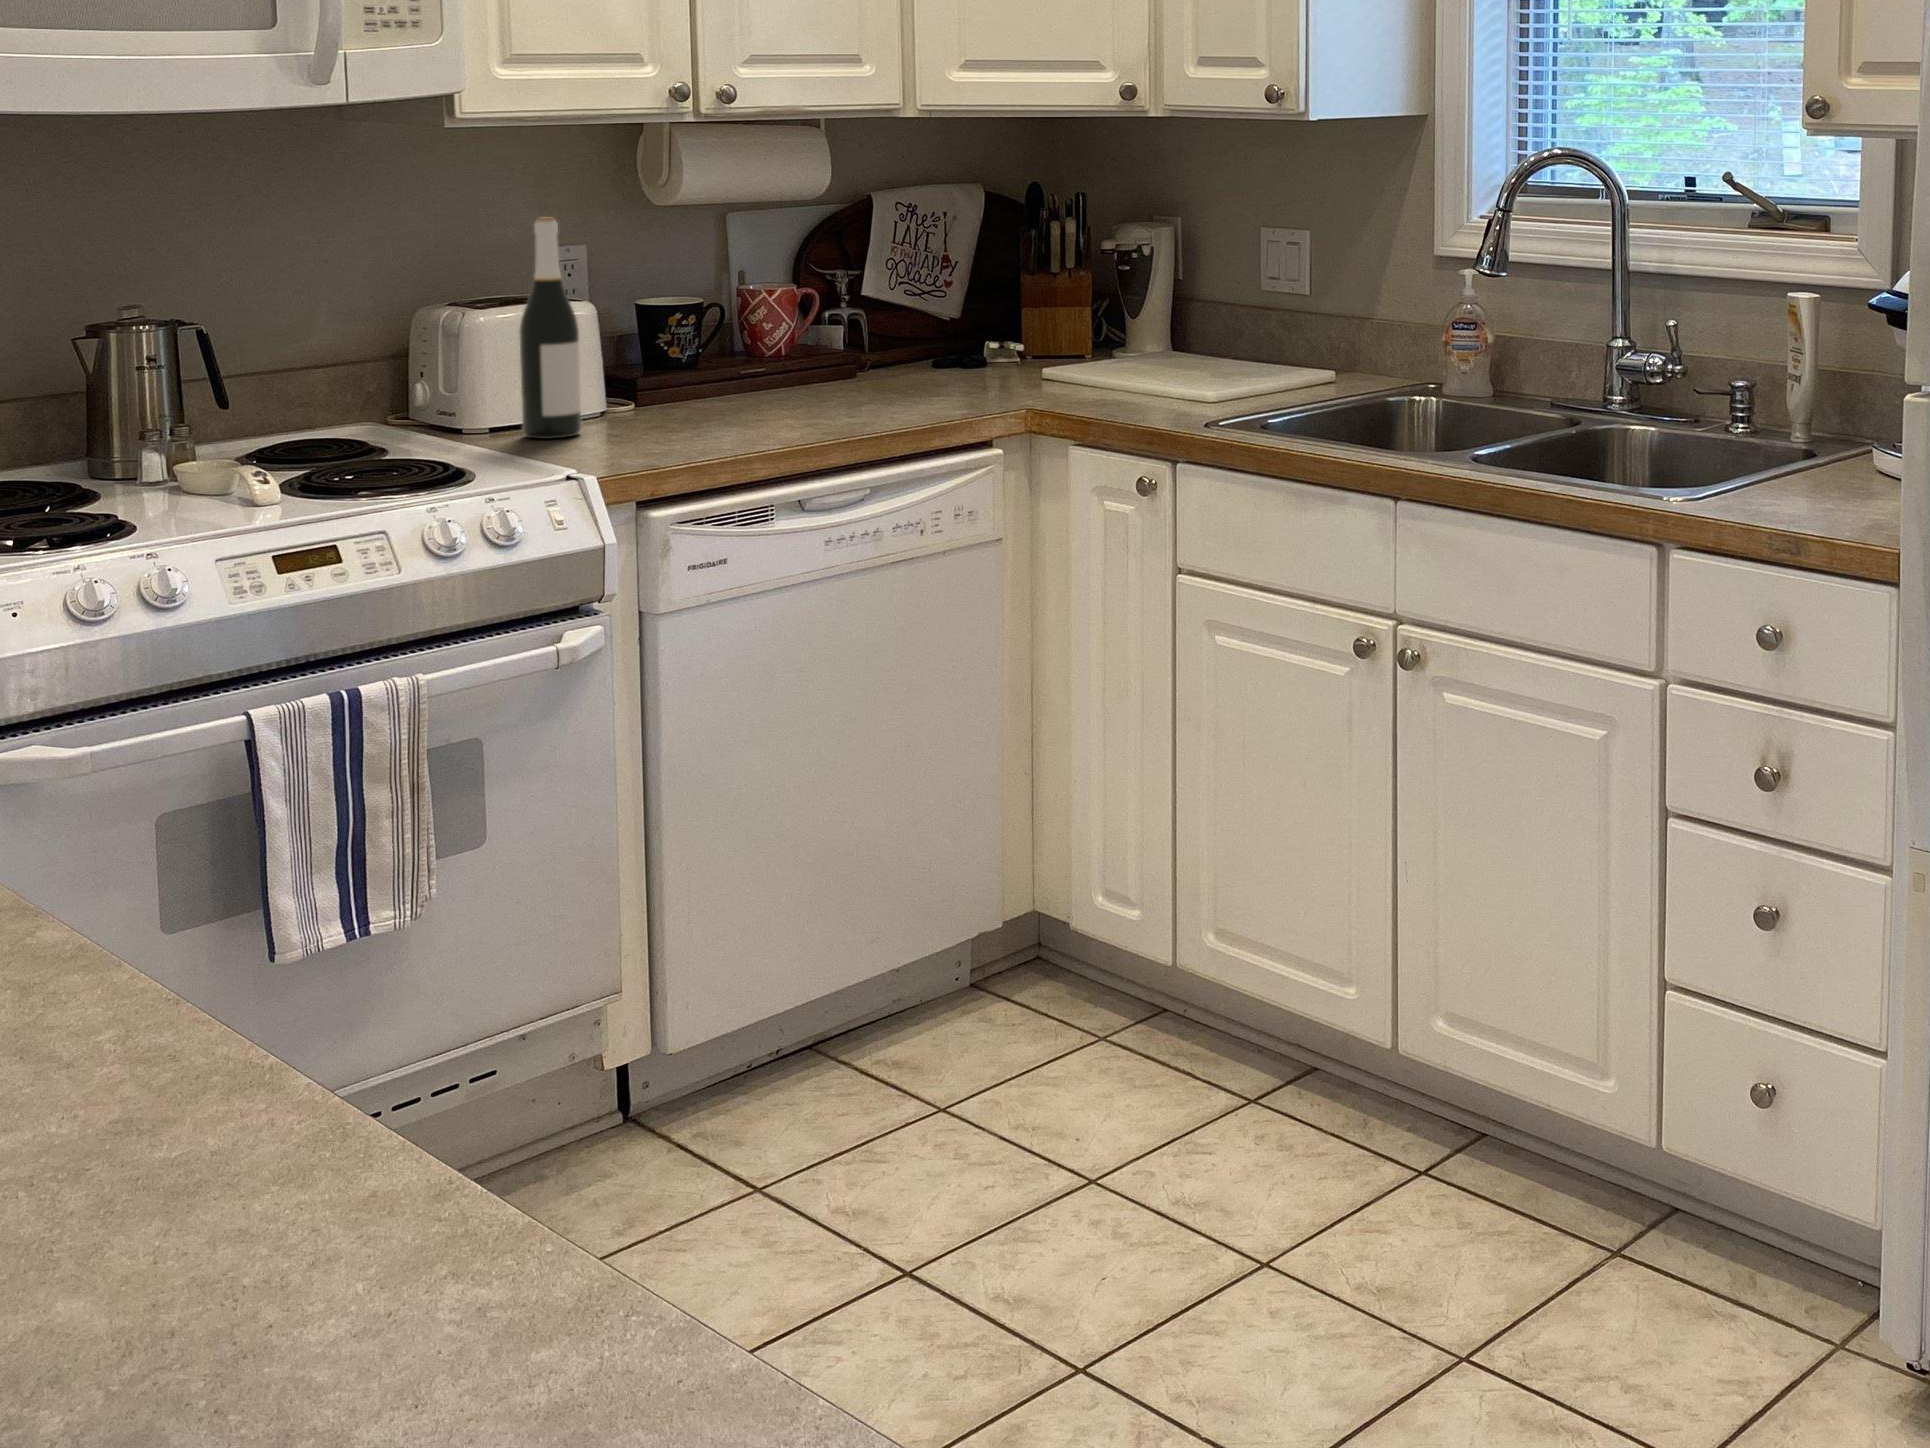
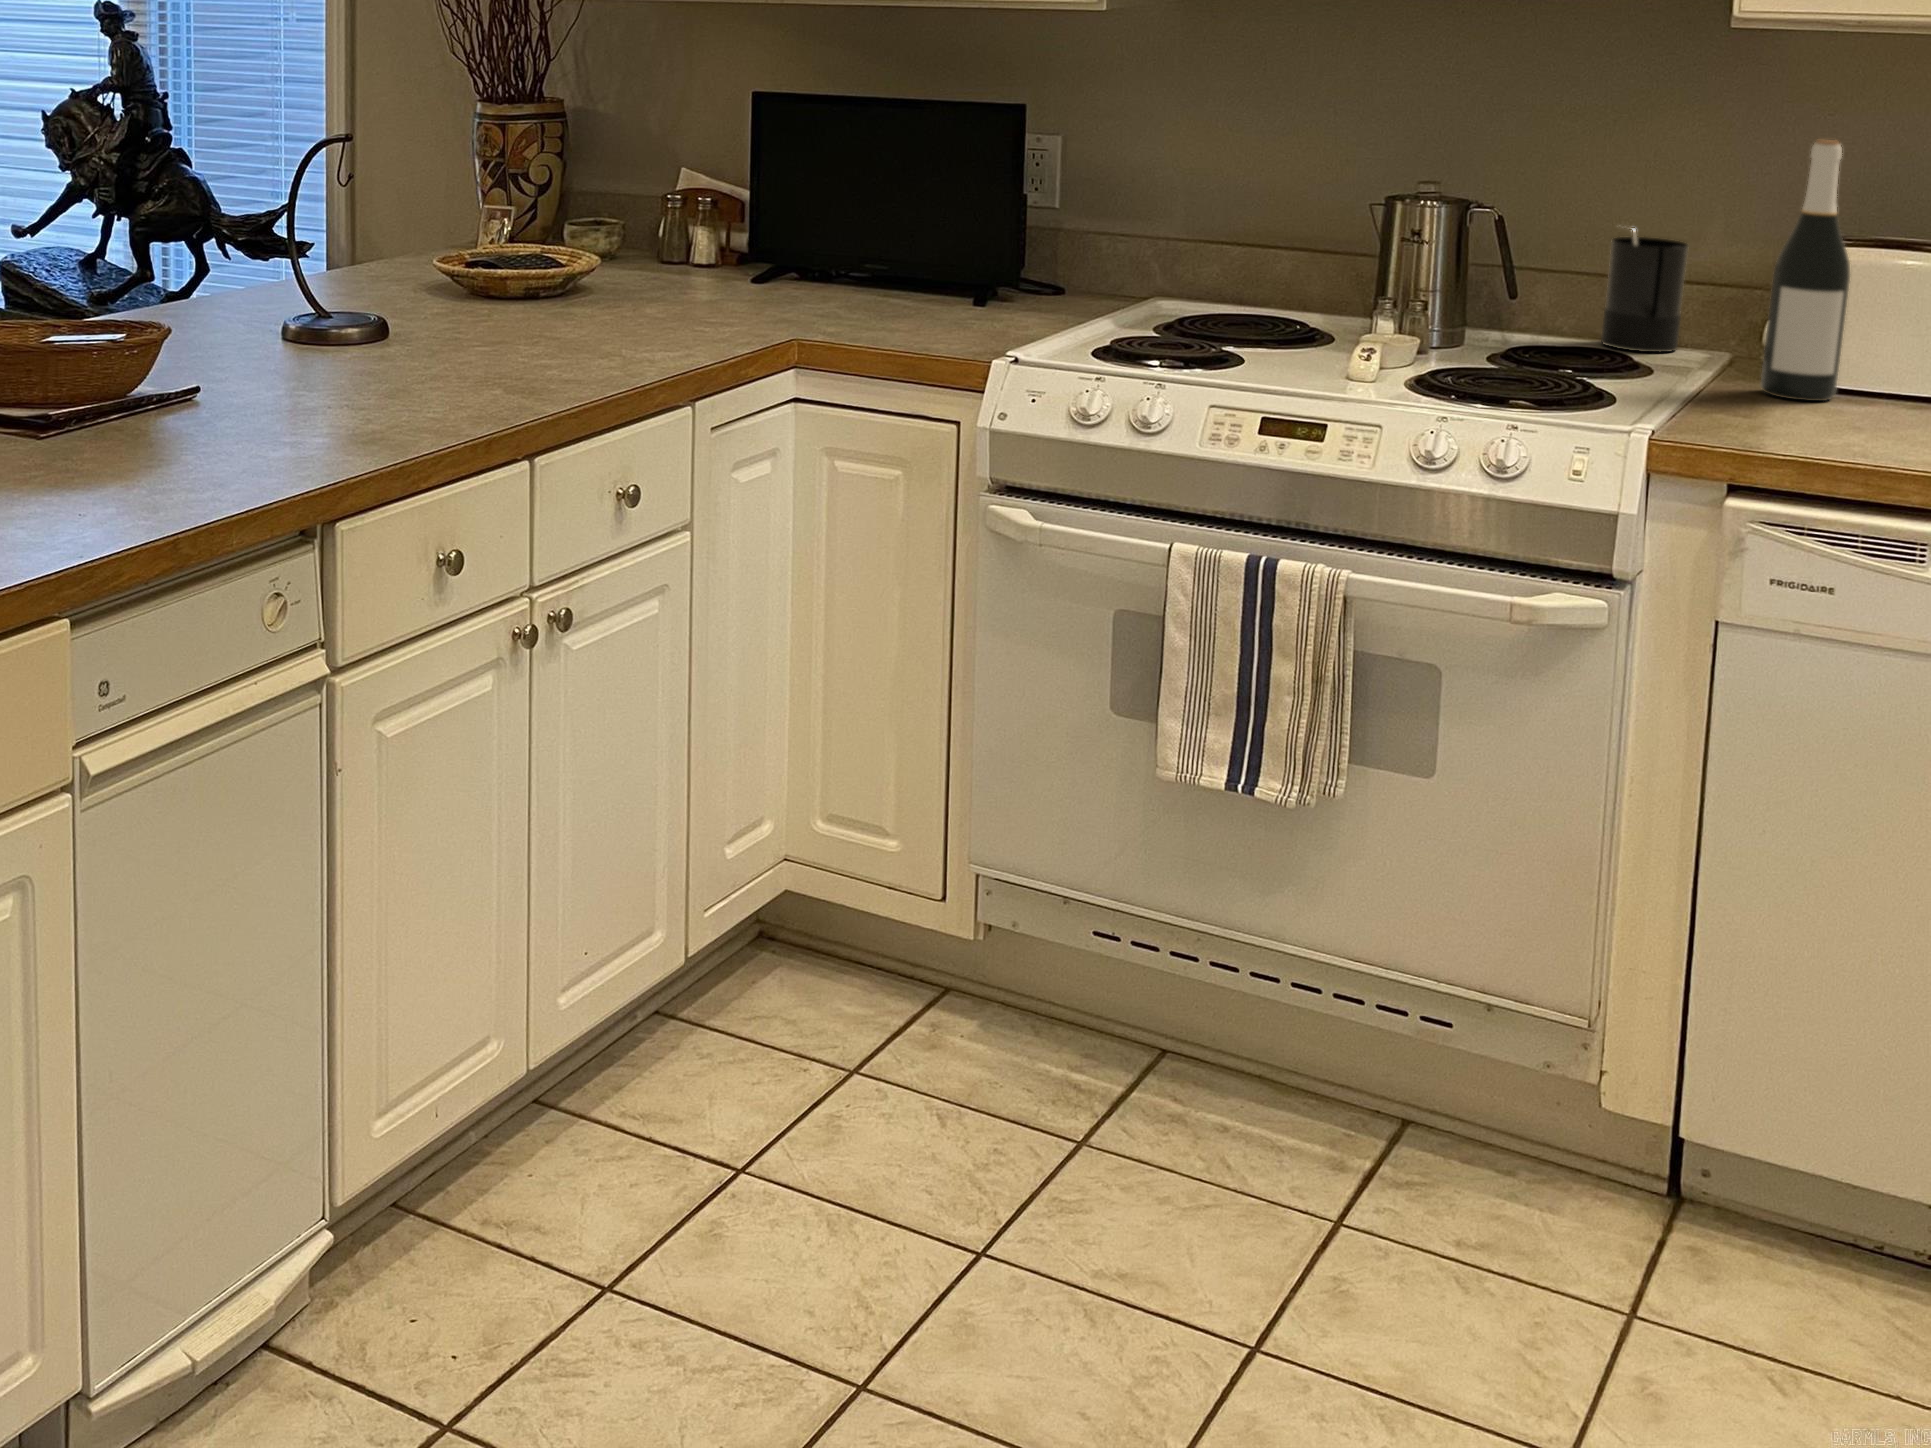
candle: none [293,327,374,439] -> present [1601,229,1688,352]

